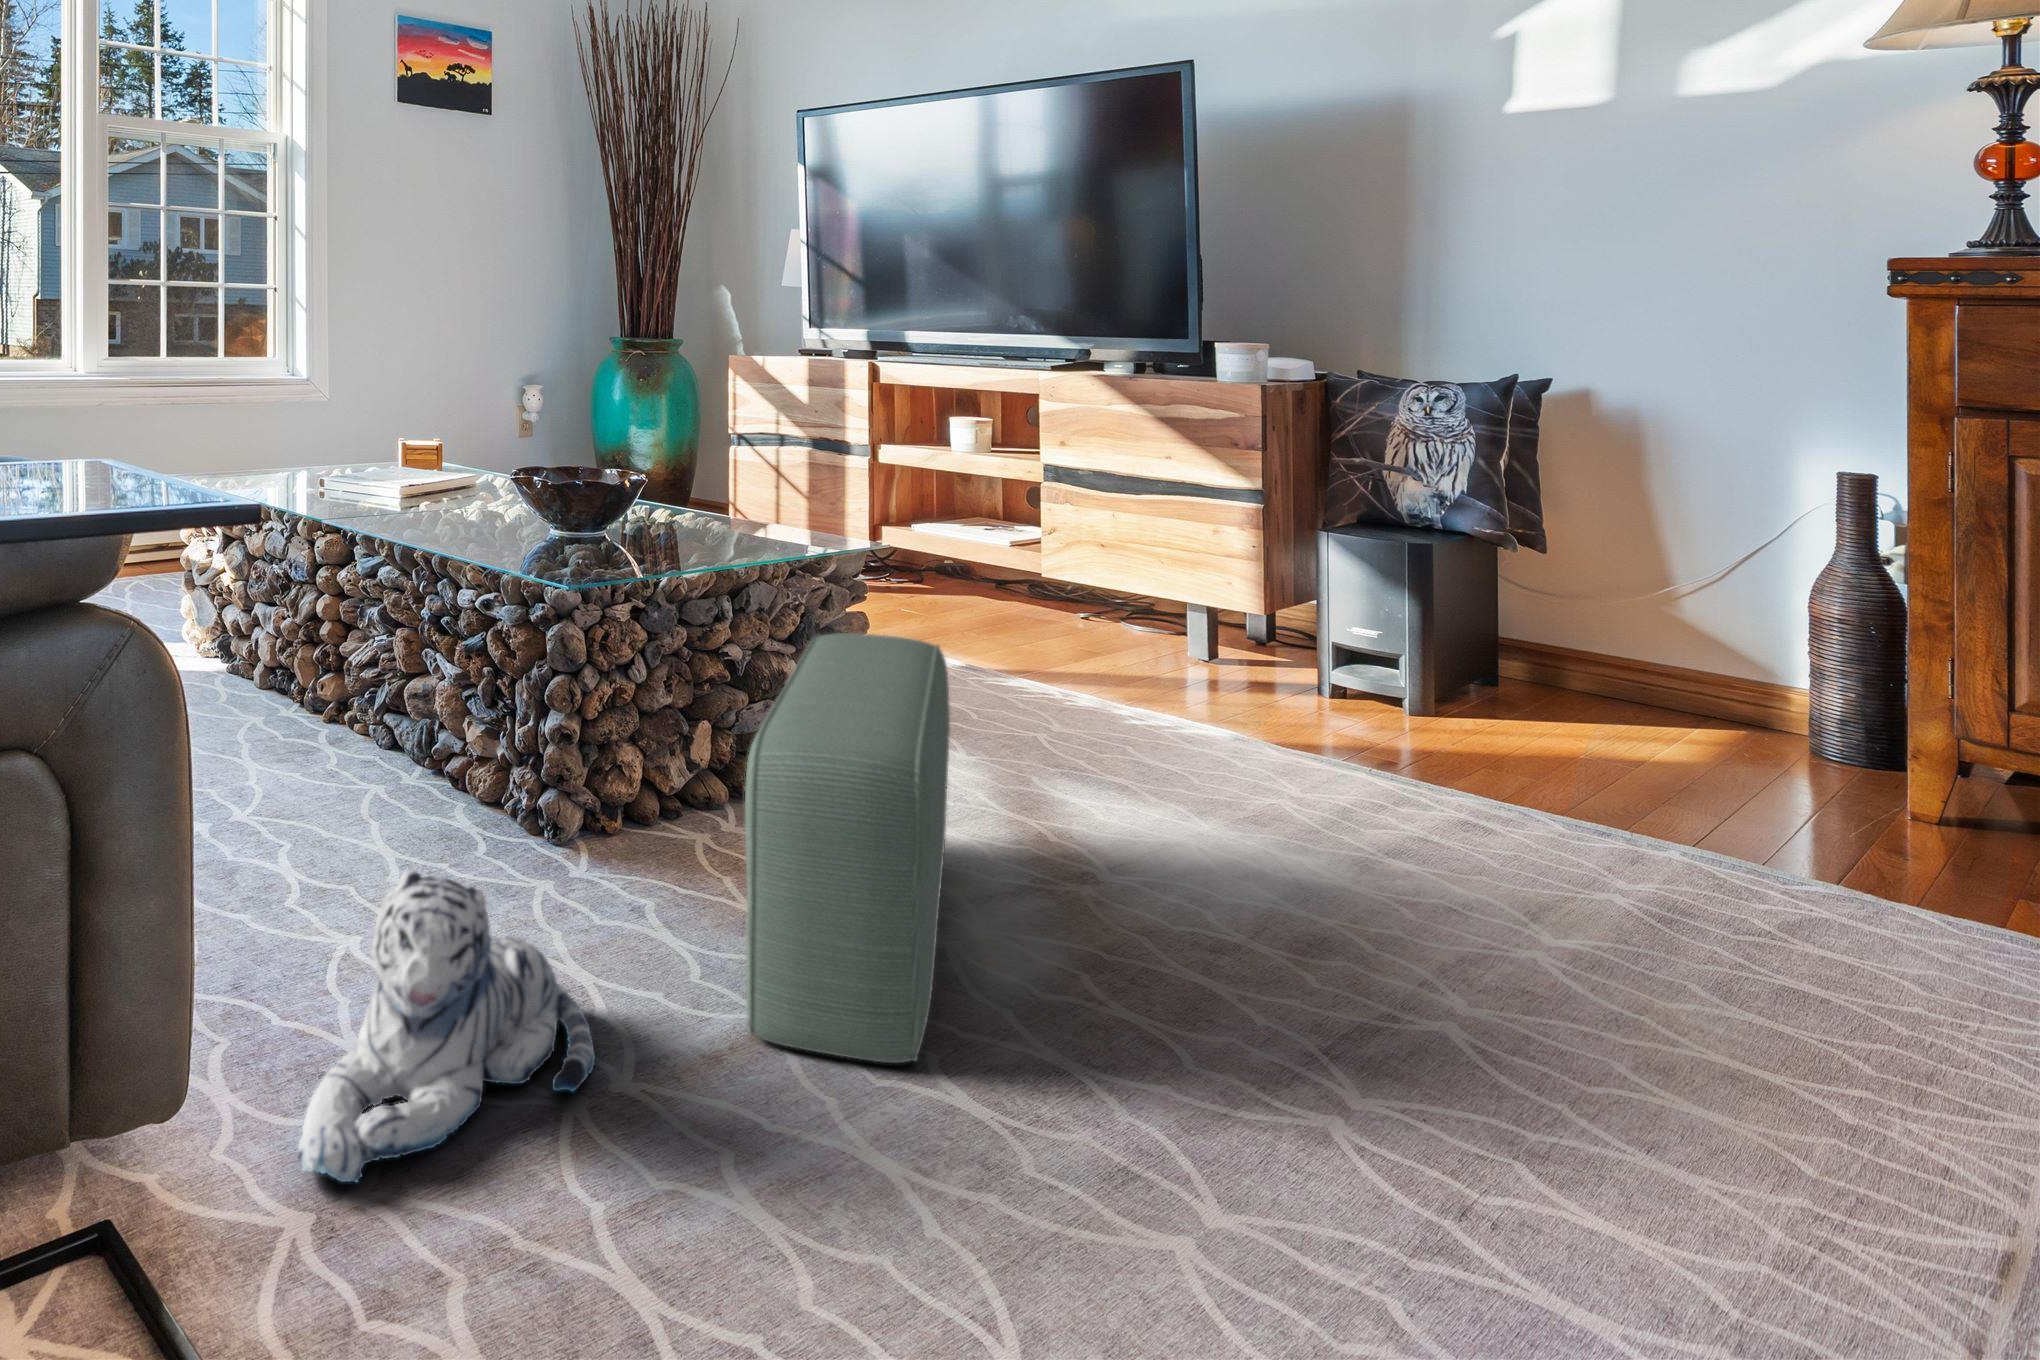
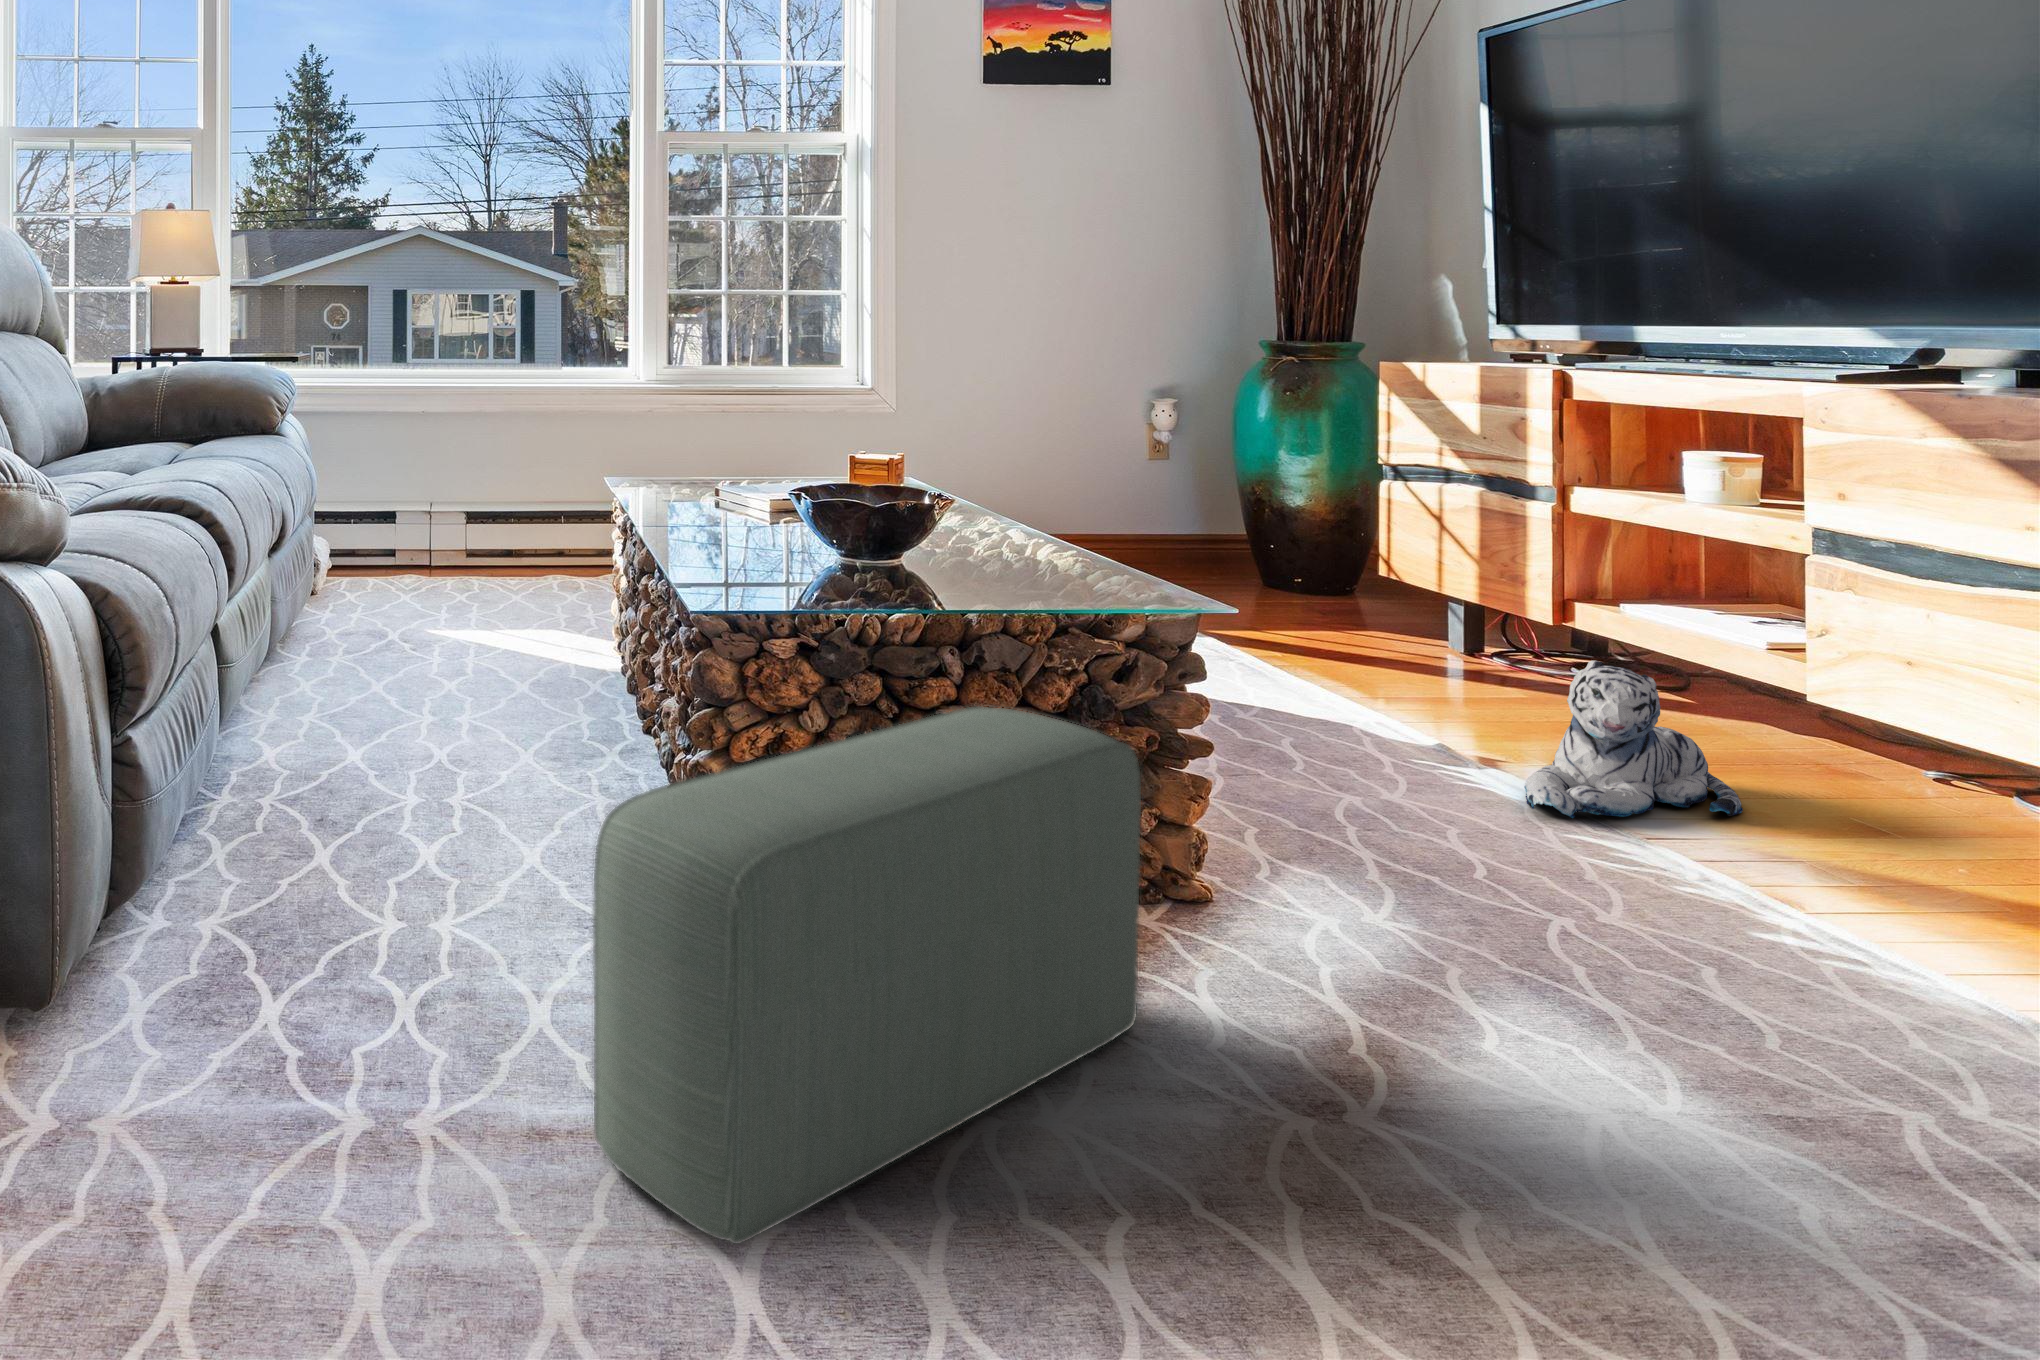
plush toy: present [297,871,595,1182] -> present [1524,660,1743,818]

